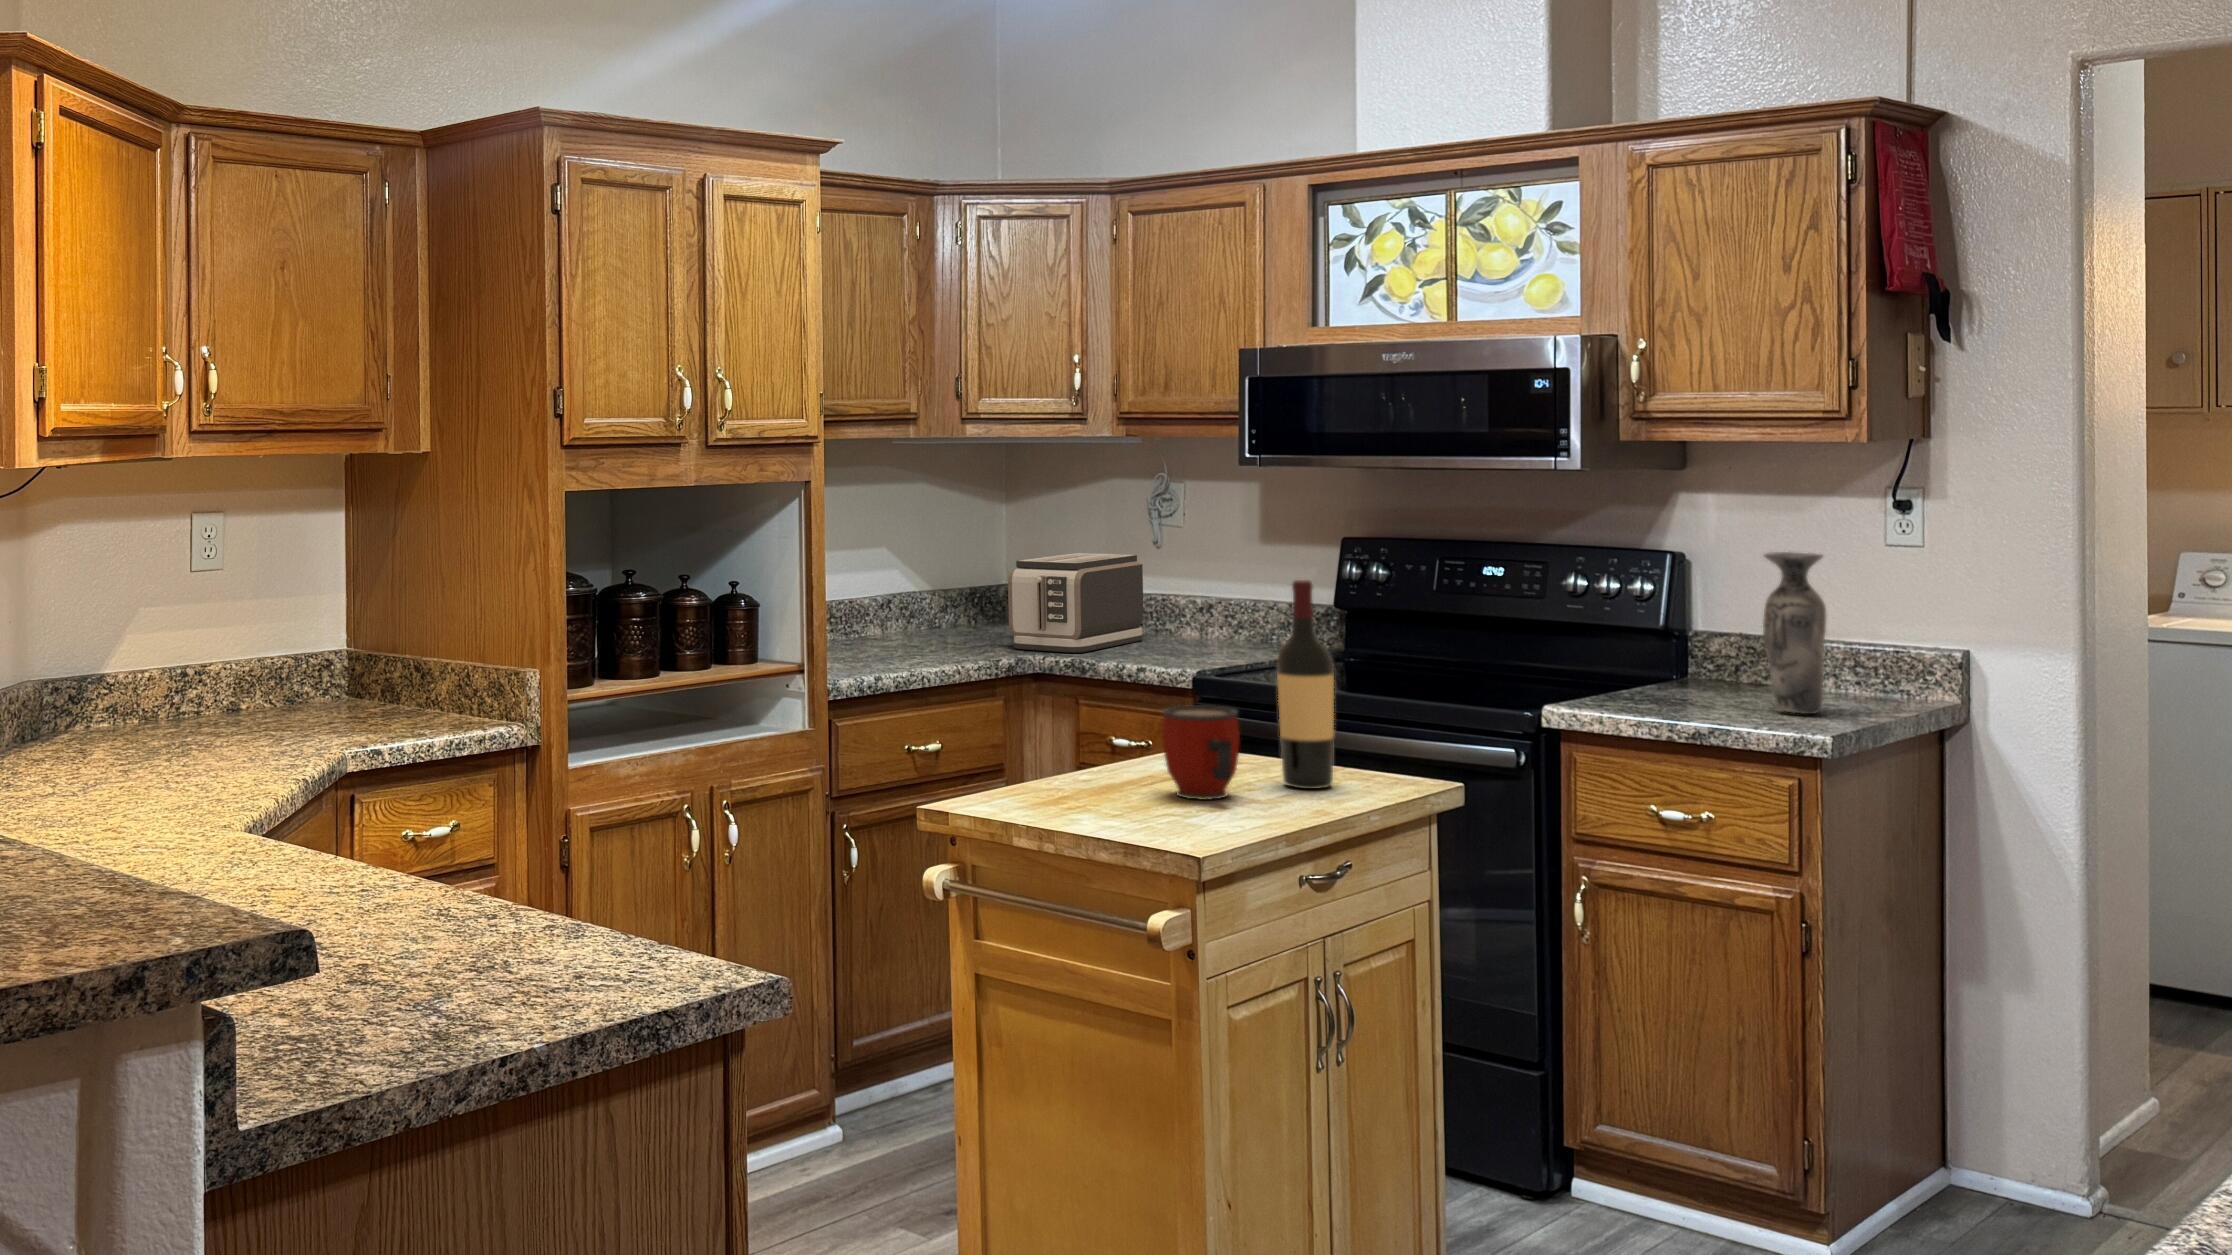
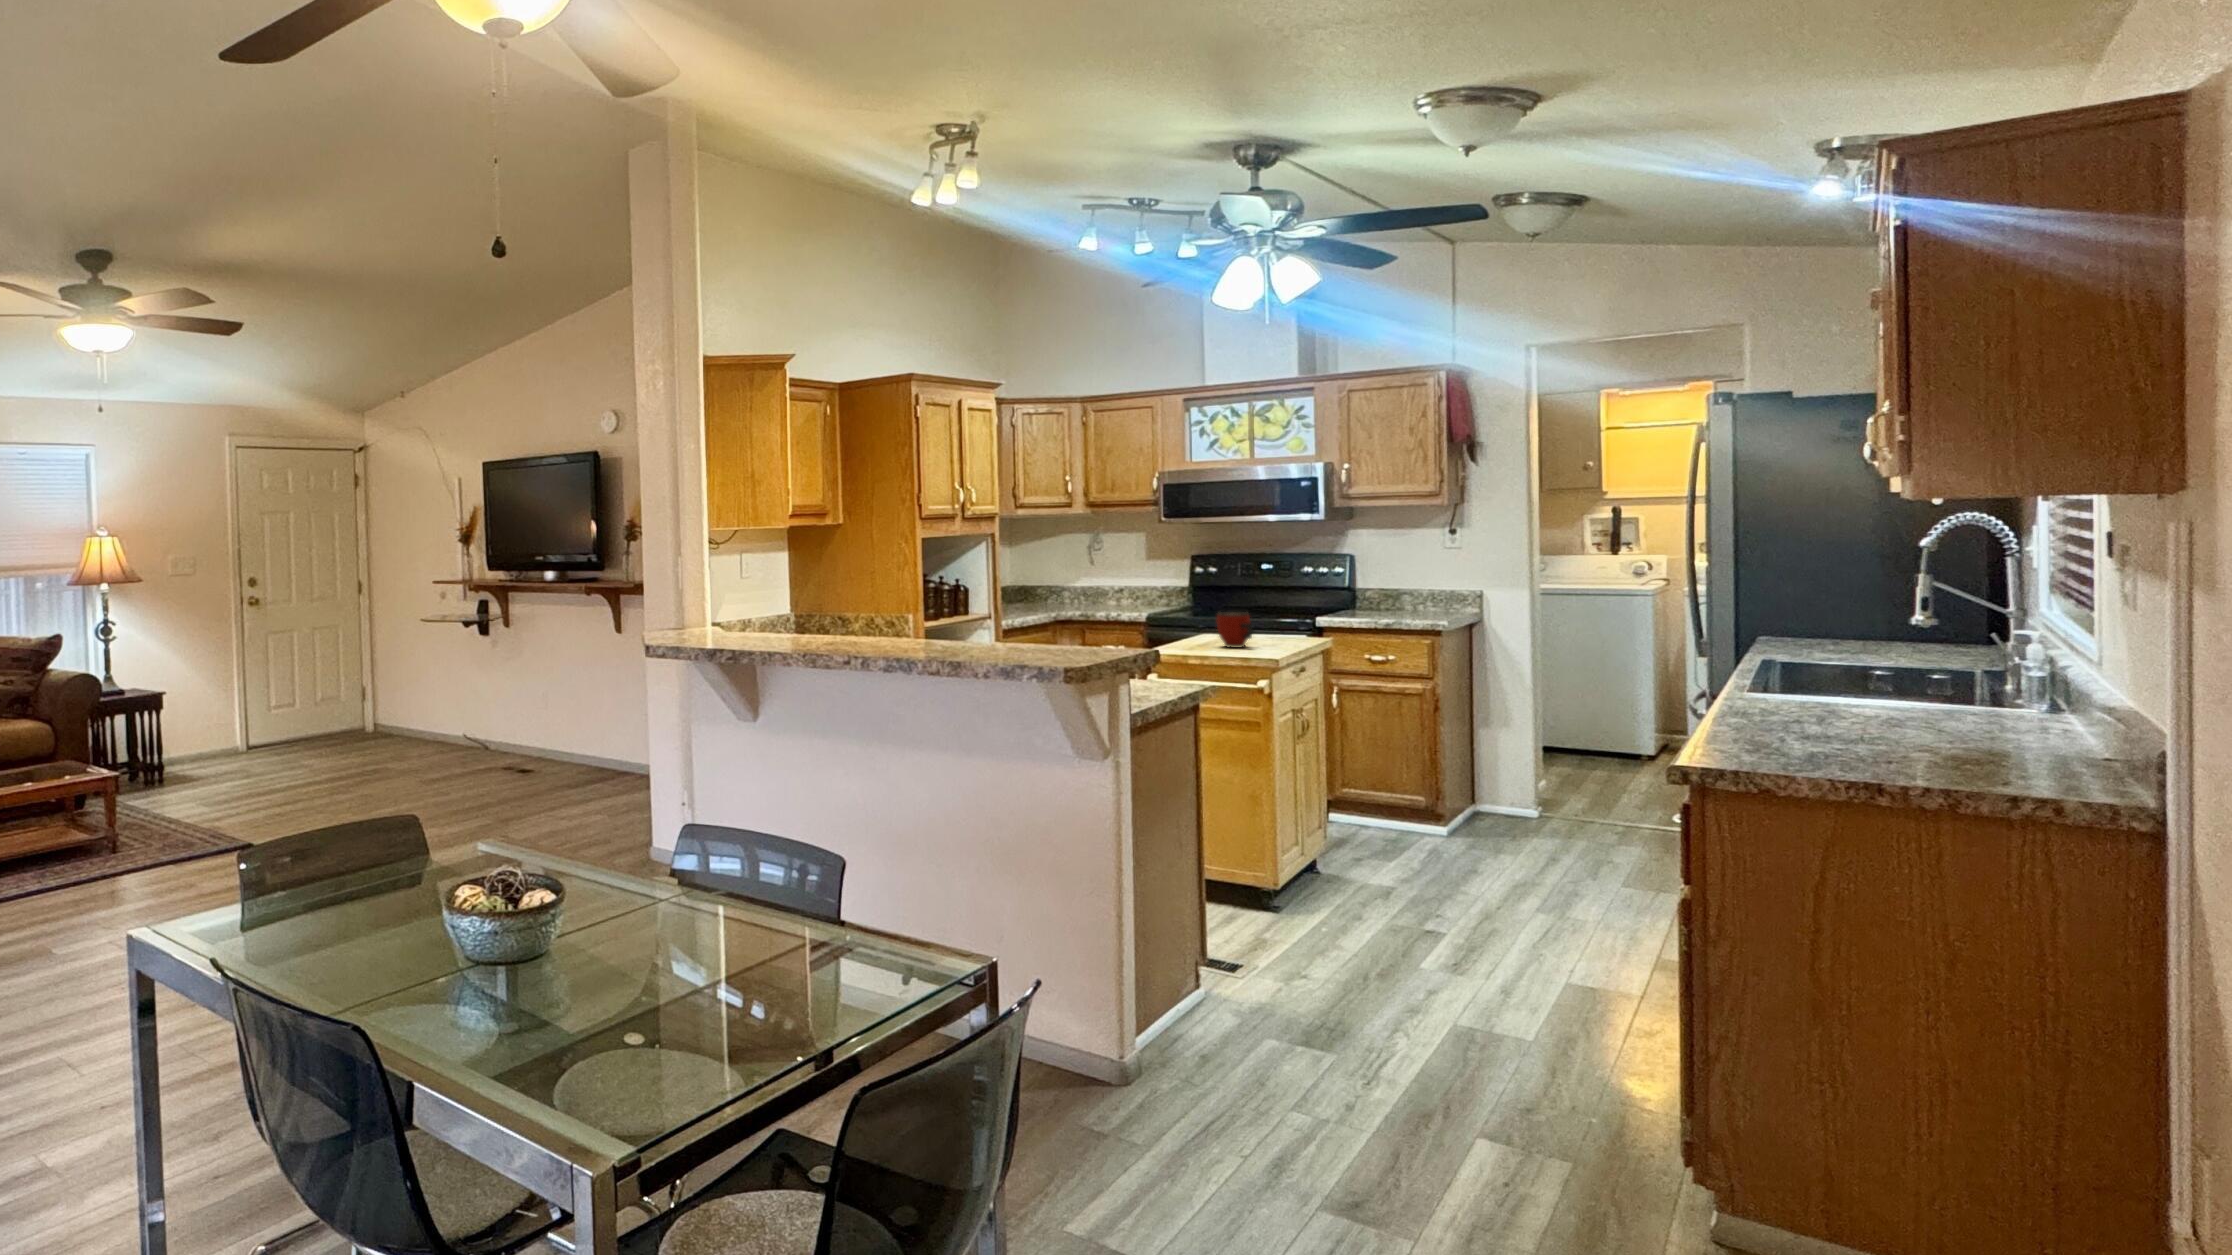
vase: present [1763,552,1827,714] -> none [1404,551,1432,616]
toaster: present [1008,553,1144,653] -> none [1044,566,1099,609]
wine bottle: present [1277,580,1334,789] -> none [1254,561,1280,644]

